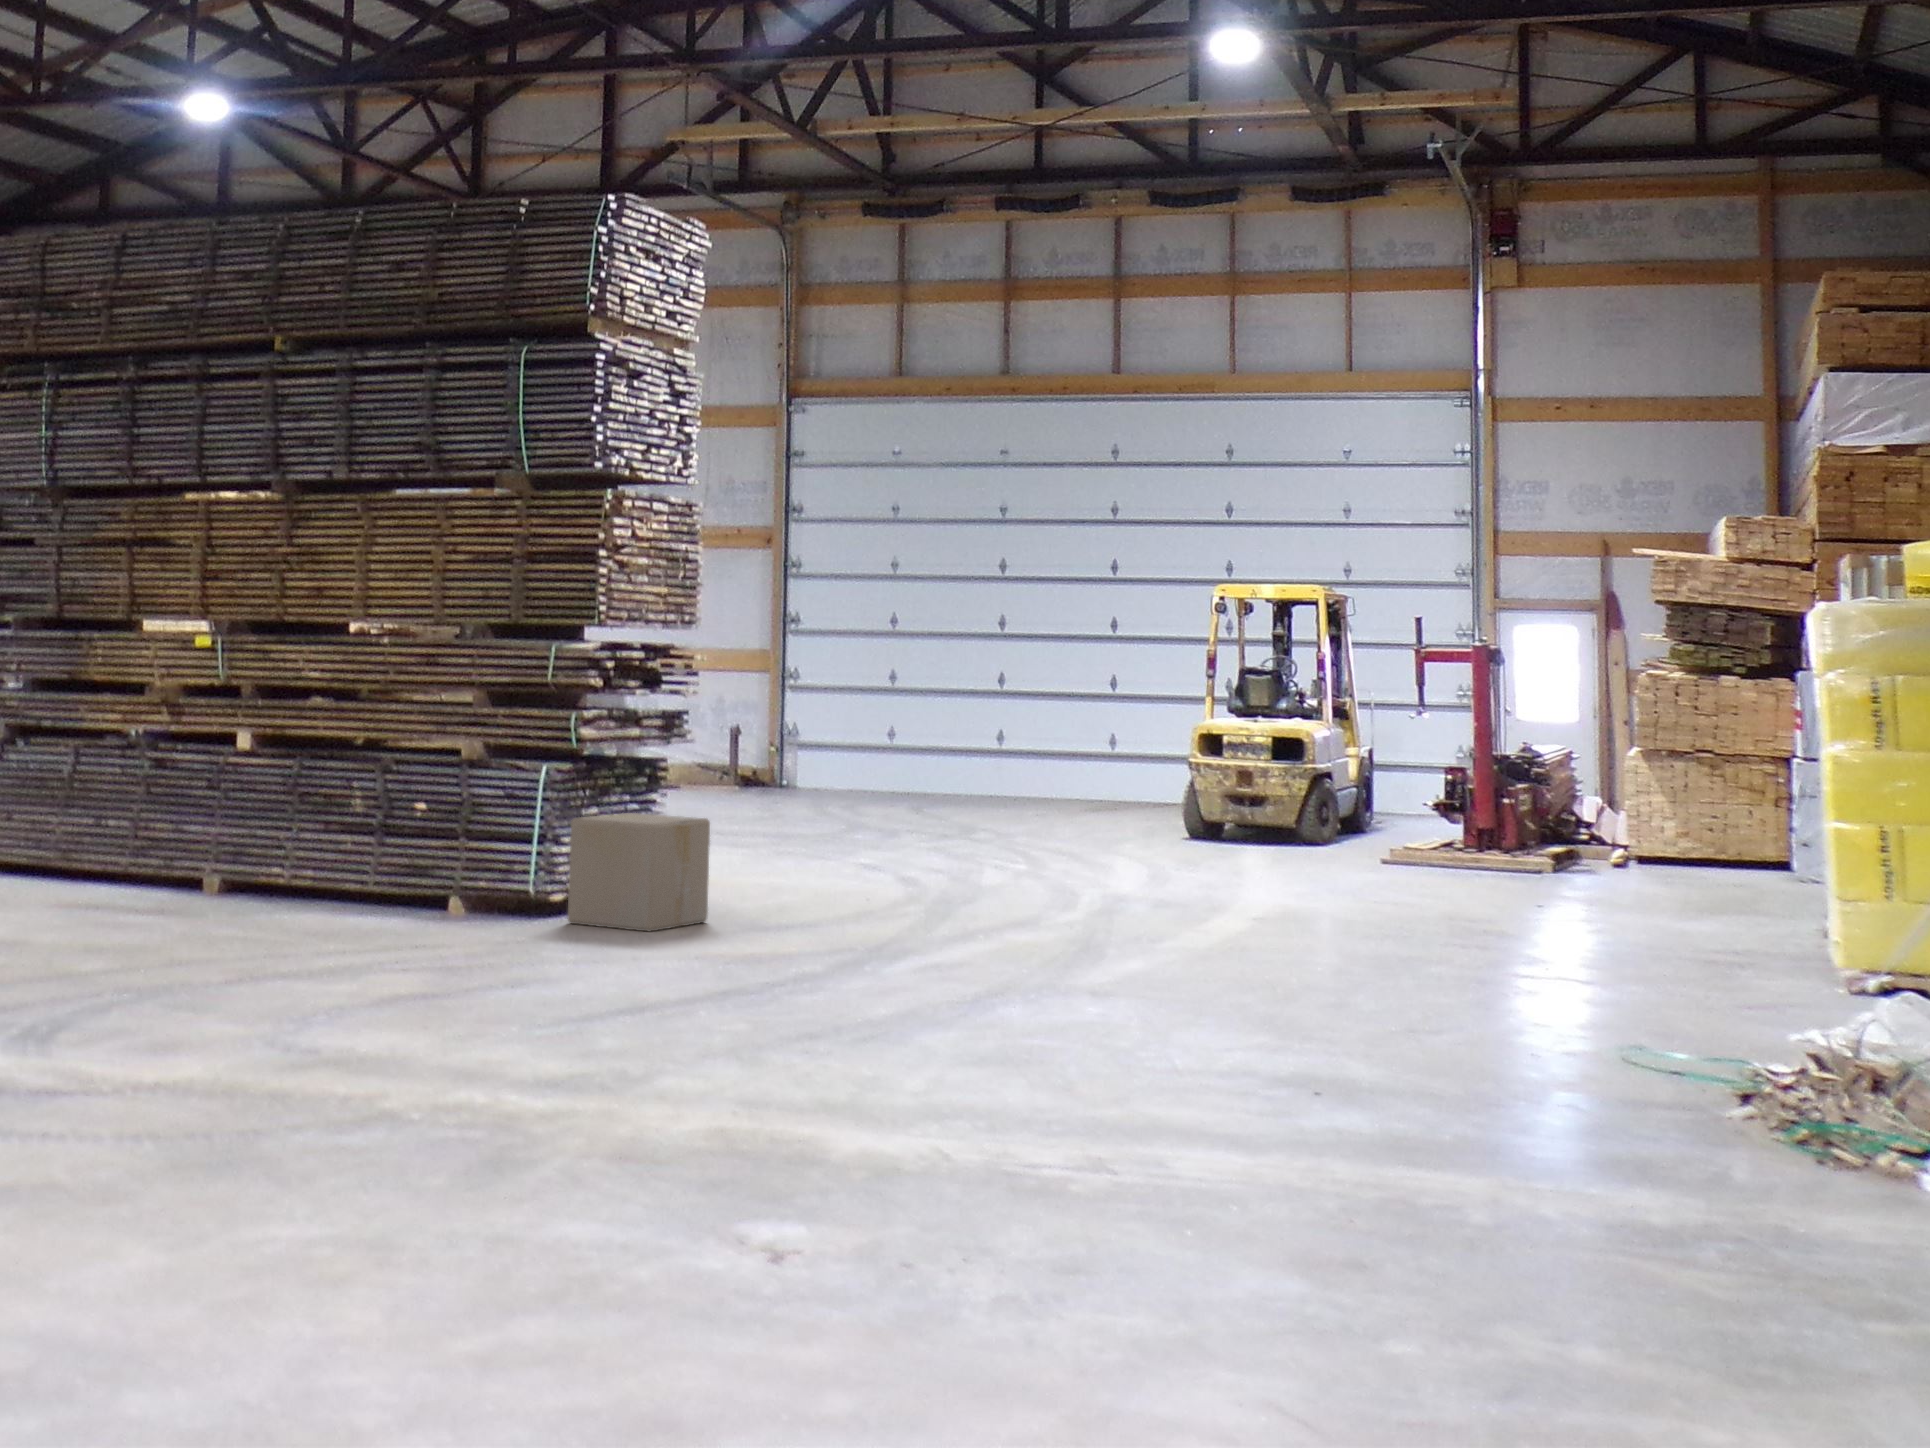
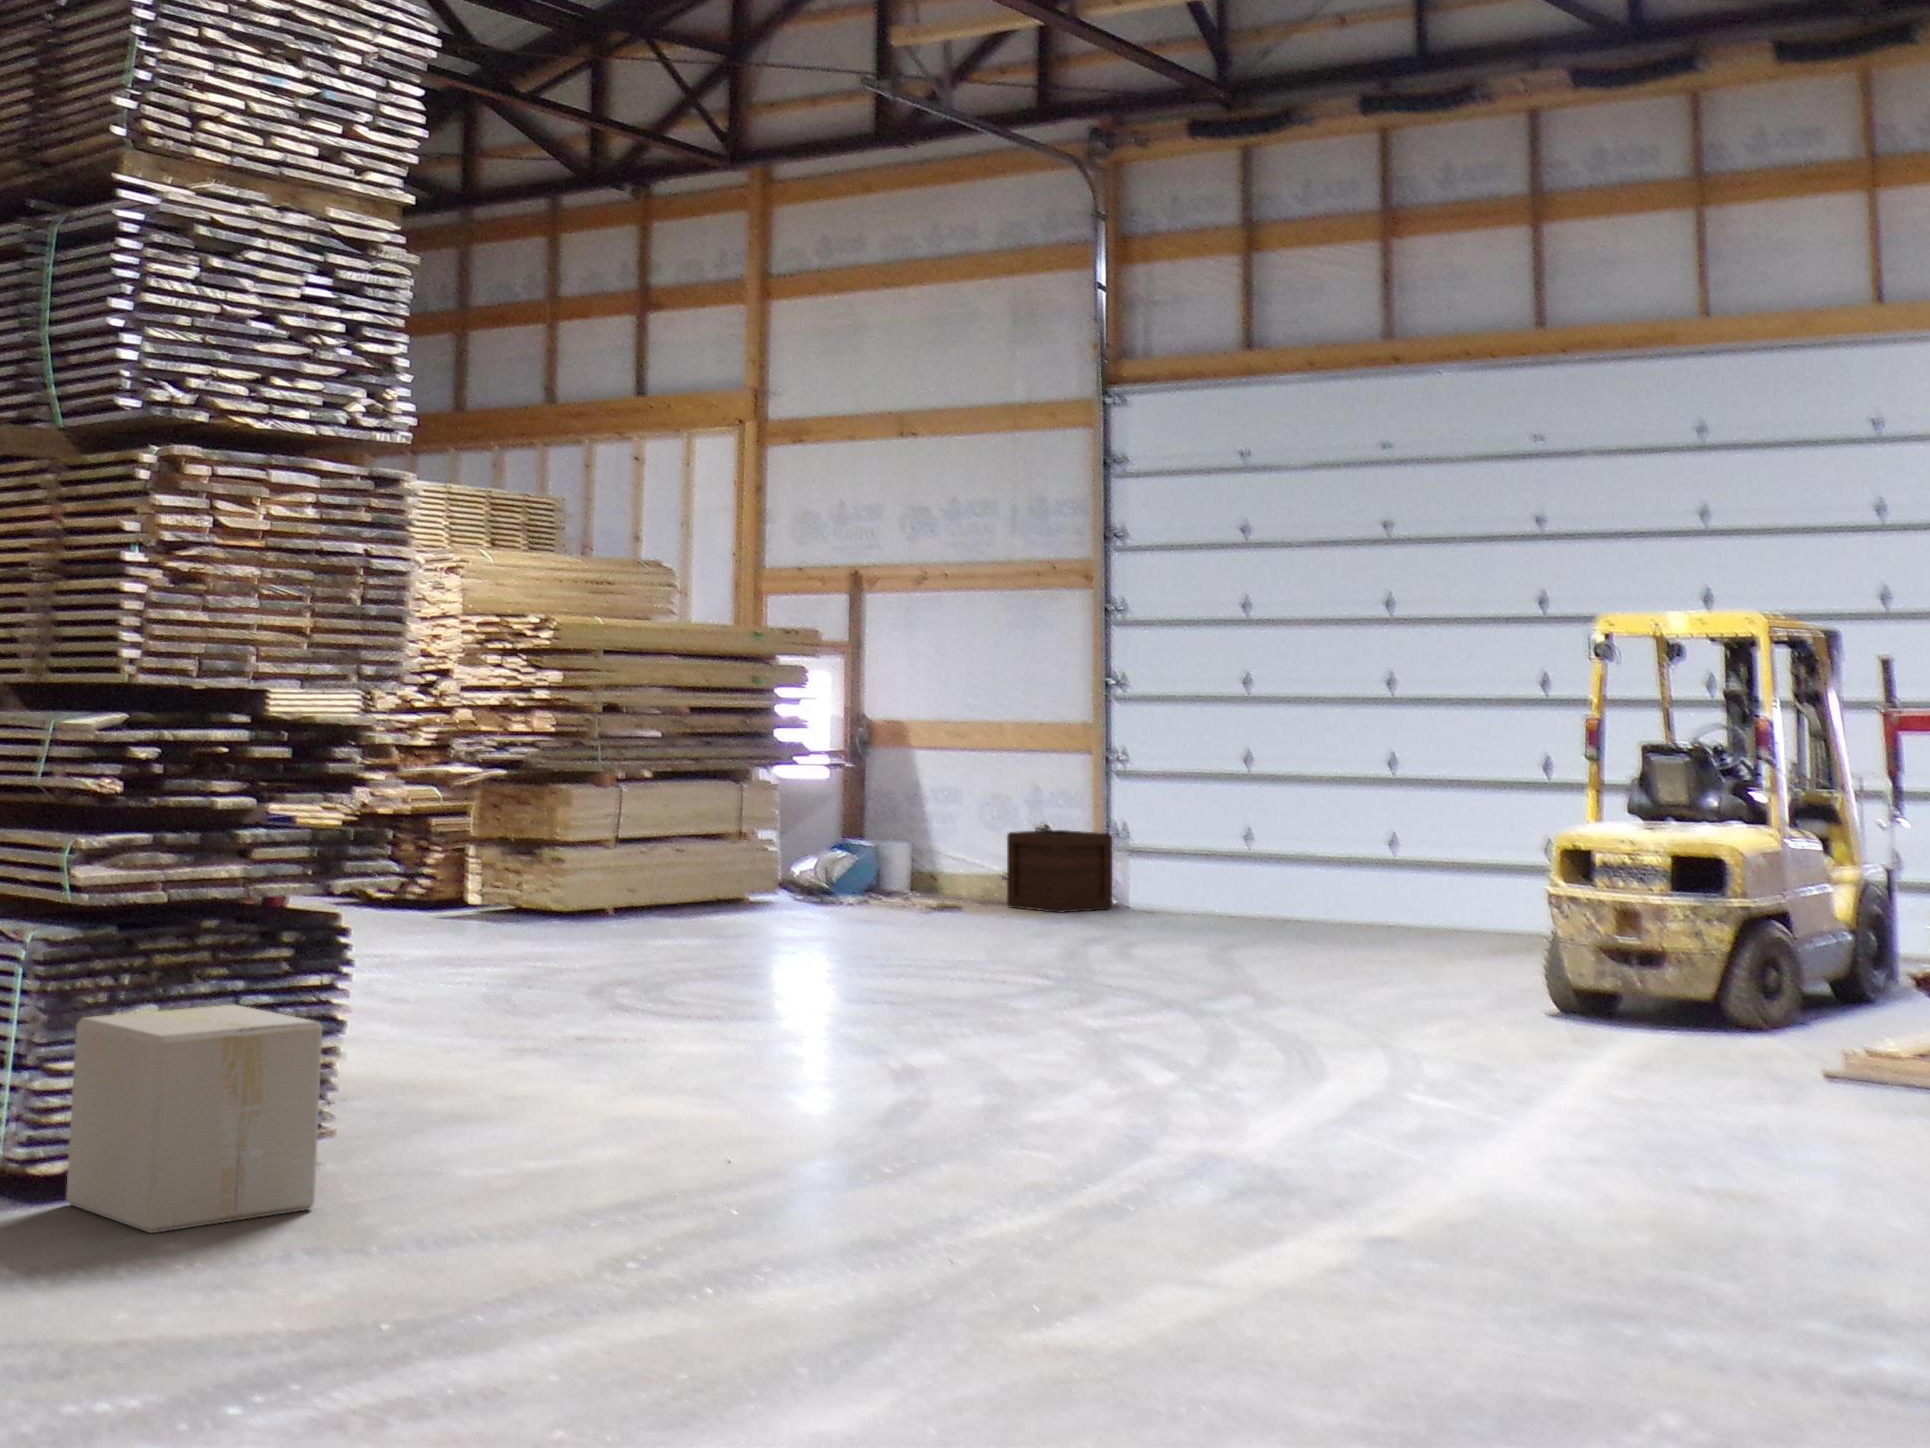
wooden crate: none [709,728,787,788] -> present [1007,830,1112,913]

